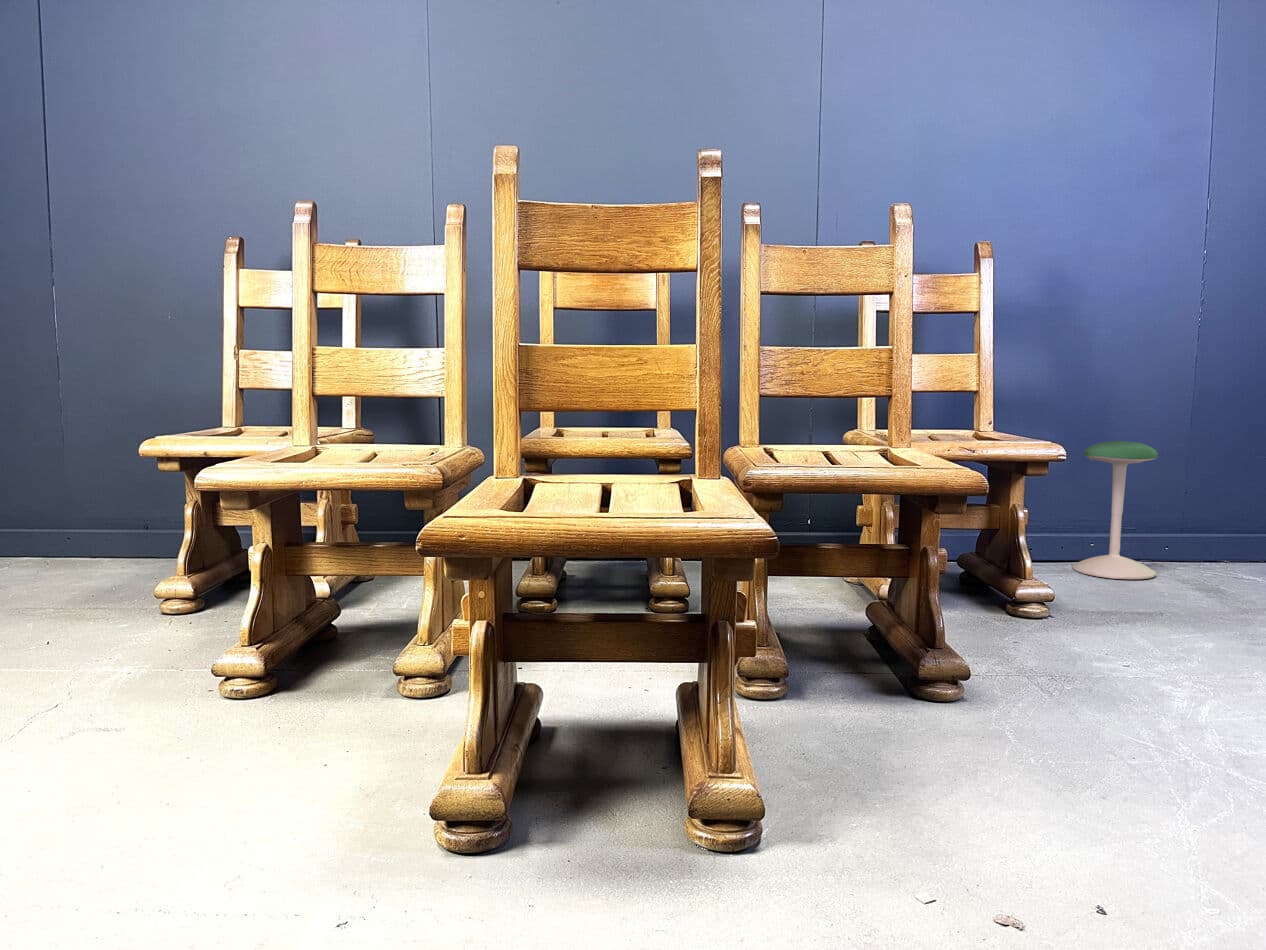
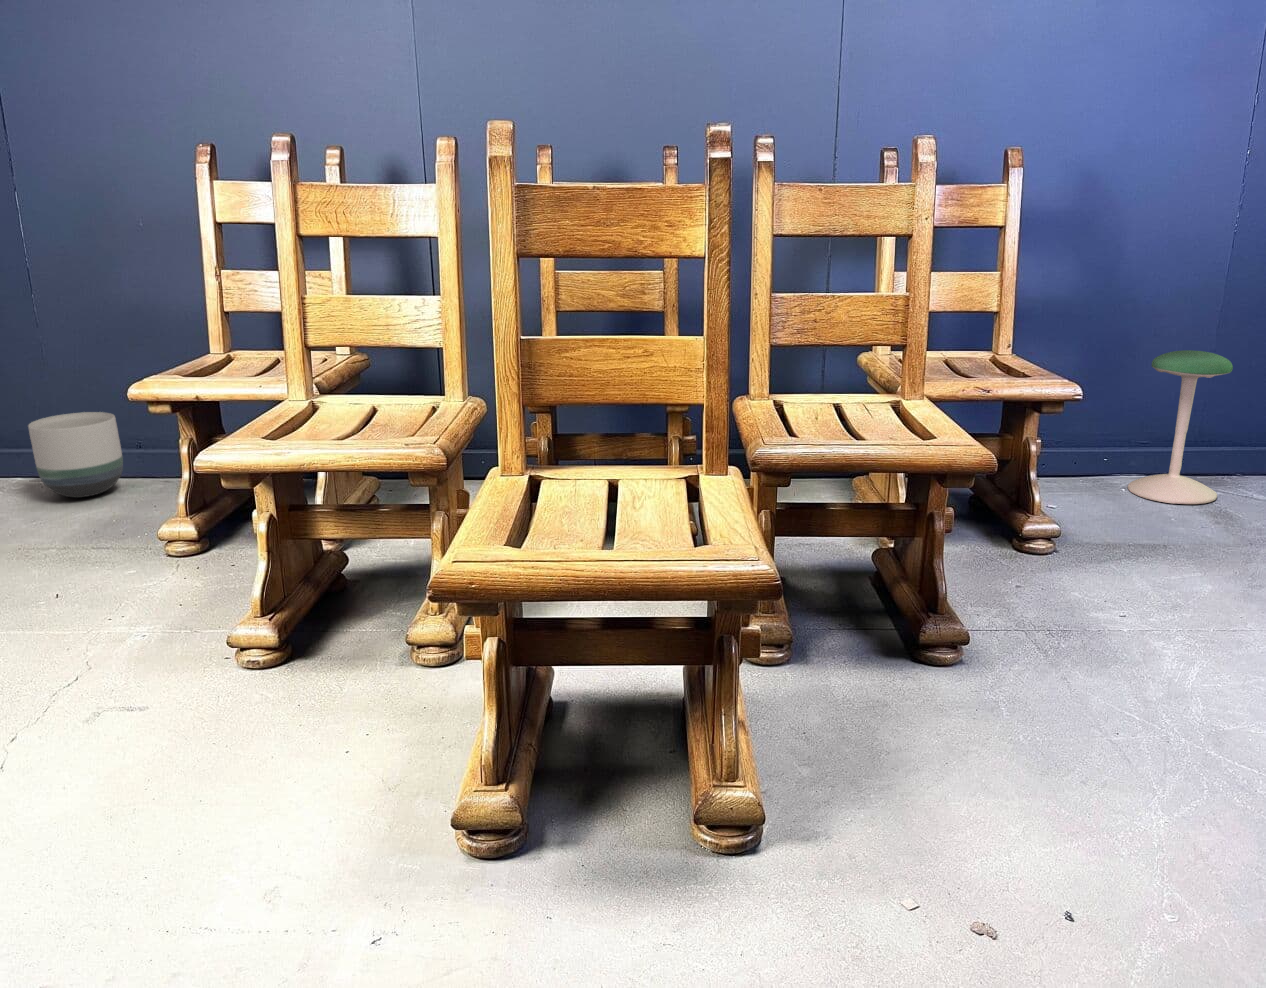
planter: none [43,491,130,569] -> present [28,412,123,498]

